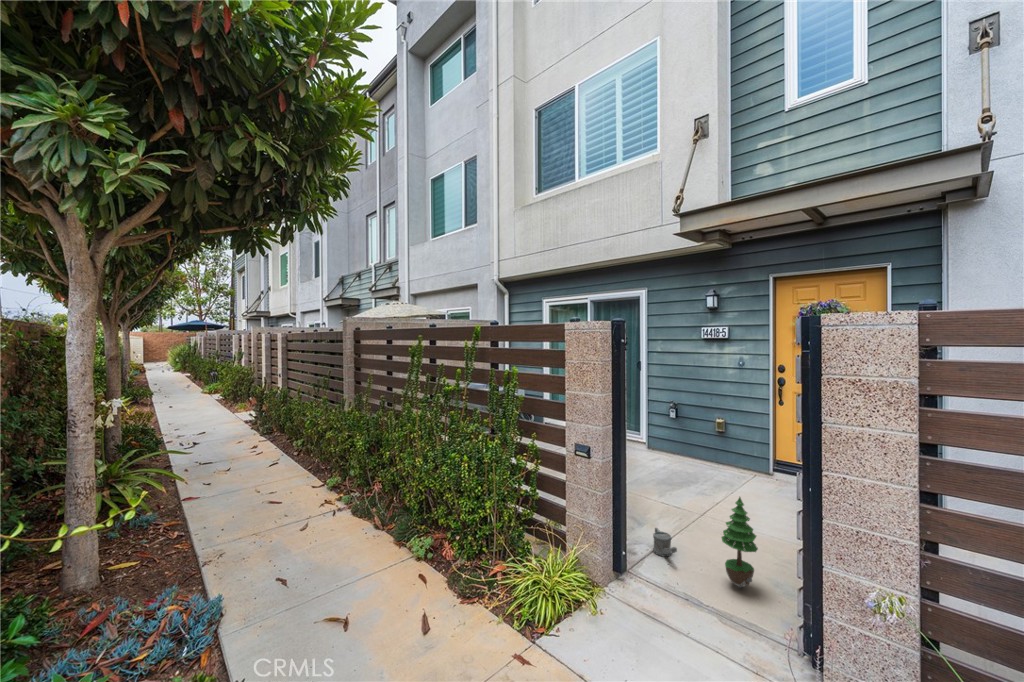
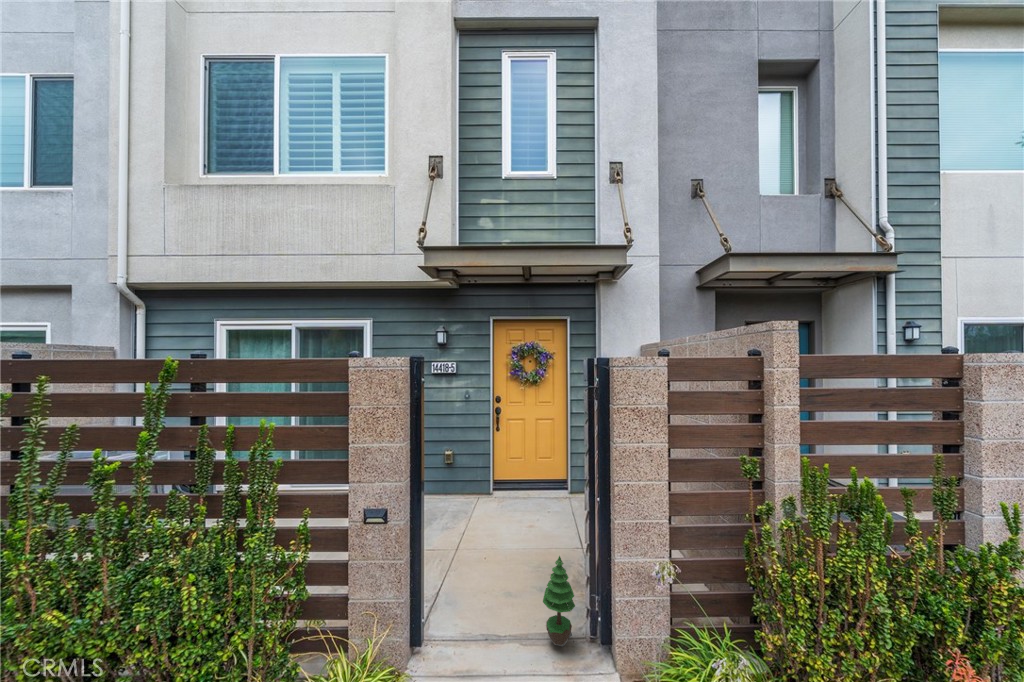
watering can: present [653,528,677,557] -> none [461,613,501,648]

